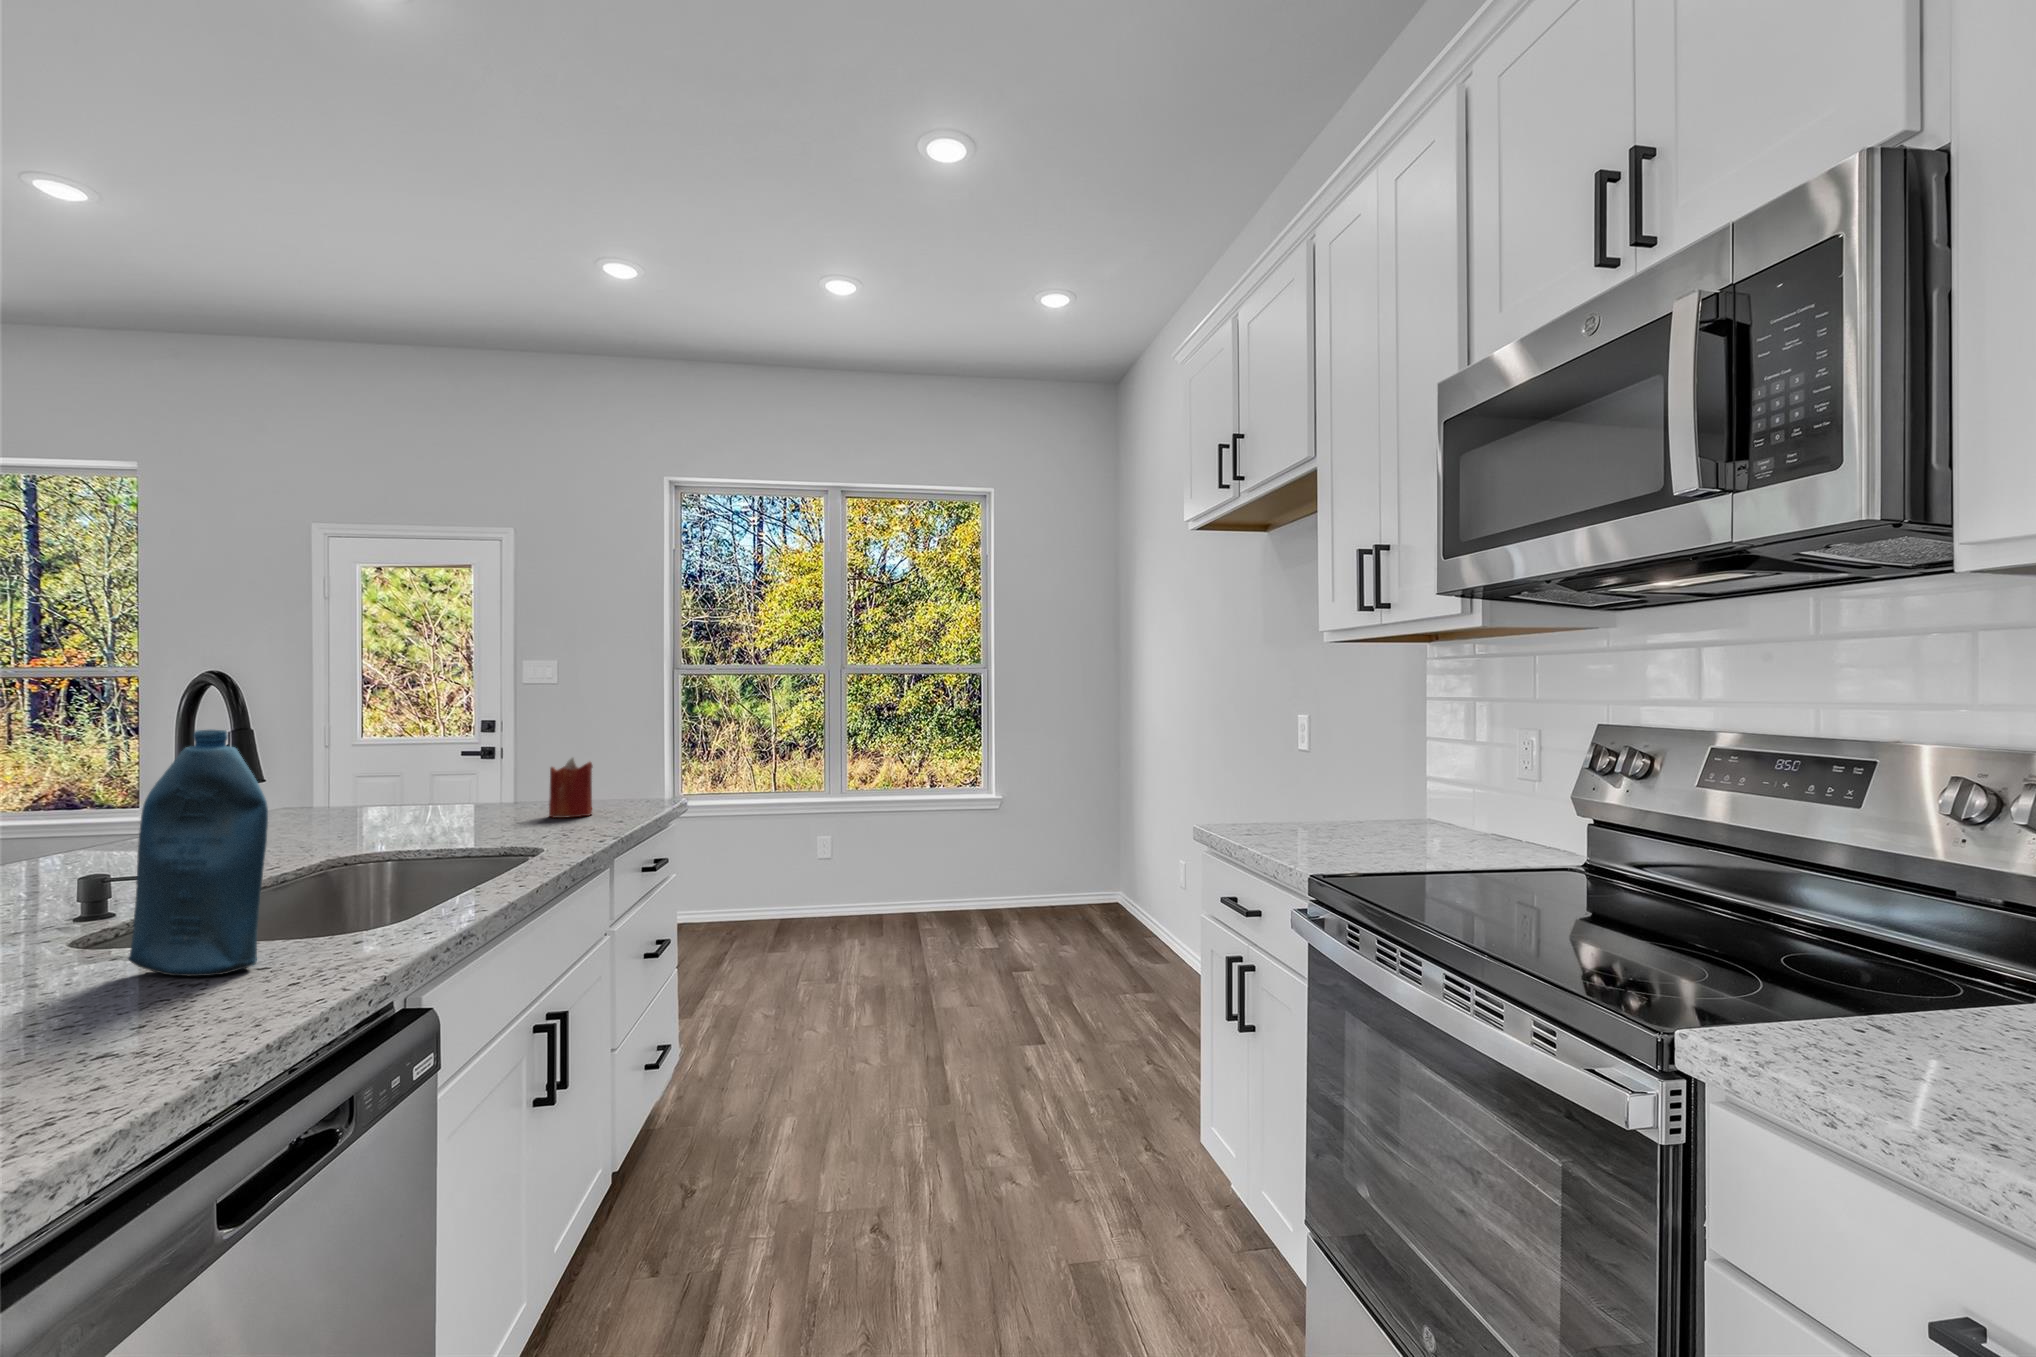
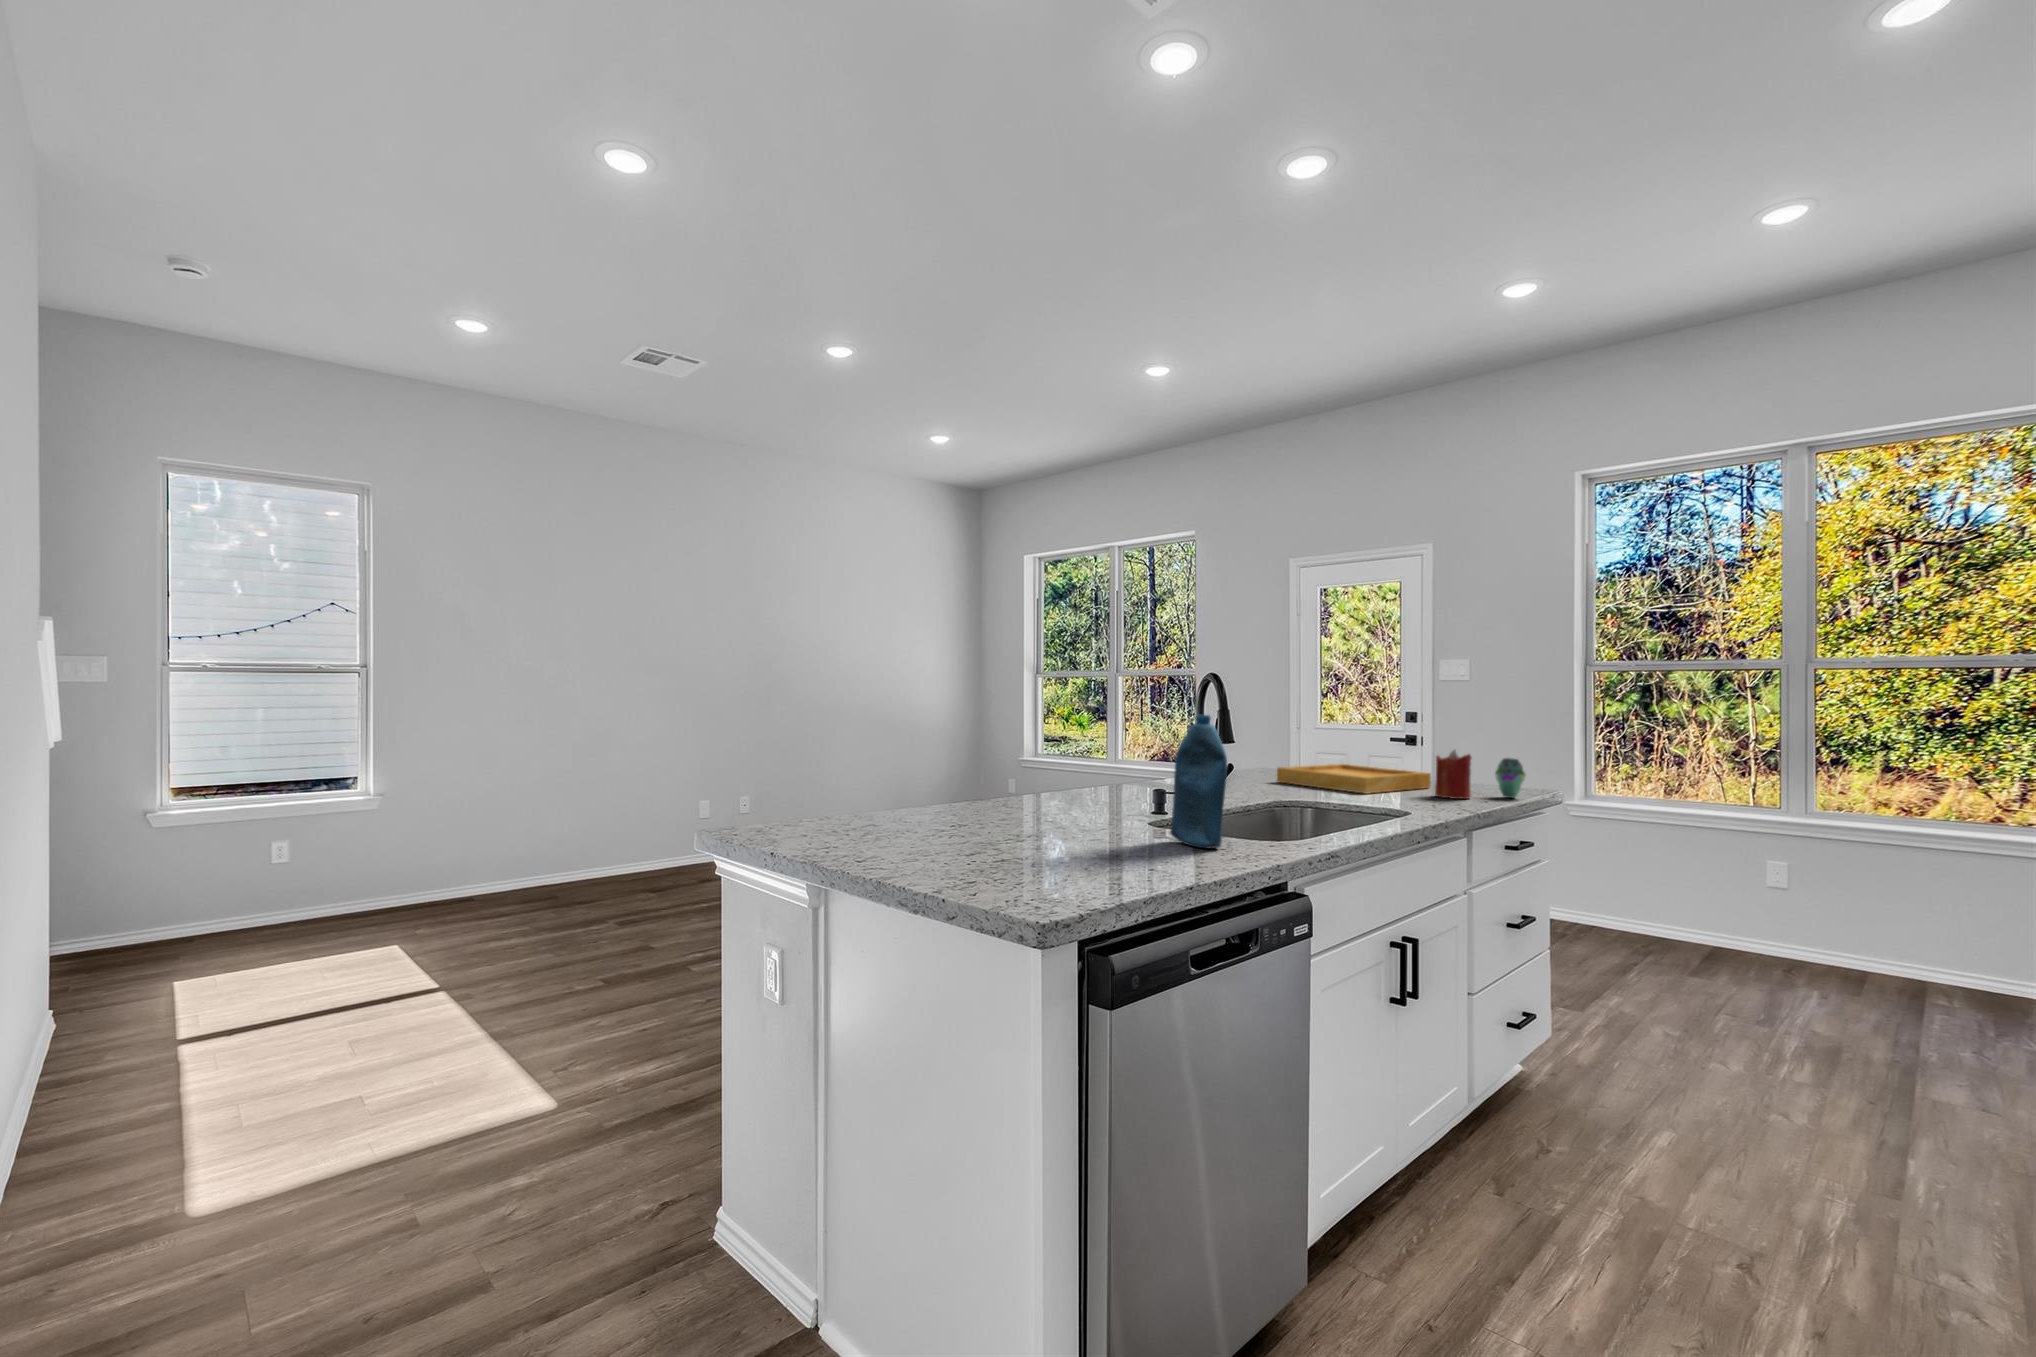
vase: none [616,763,650,808] -> present [1495,758,1525,798]
tray: none [310,789,536,826] -> present [1277,764,1431,794]

